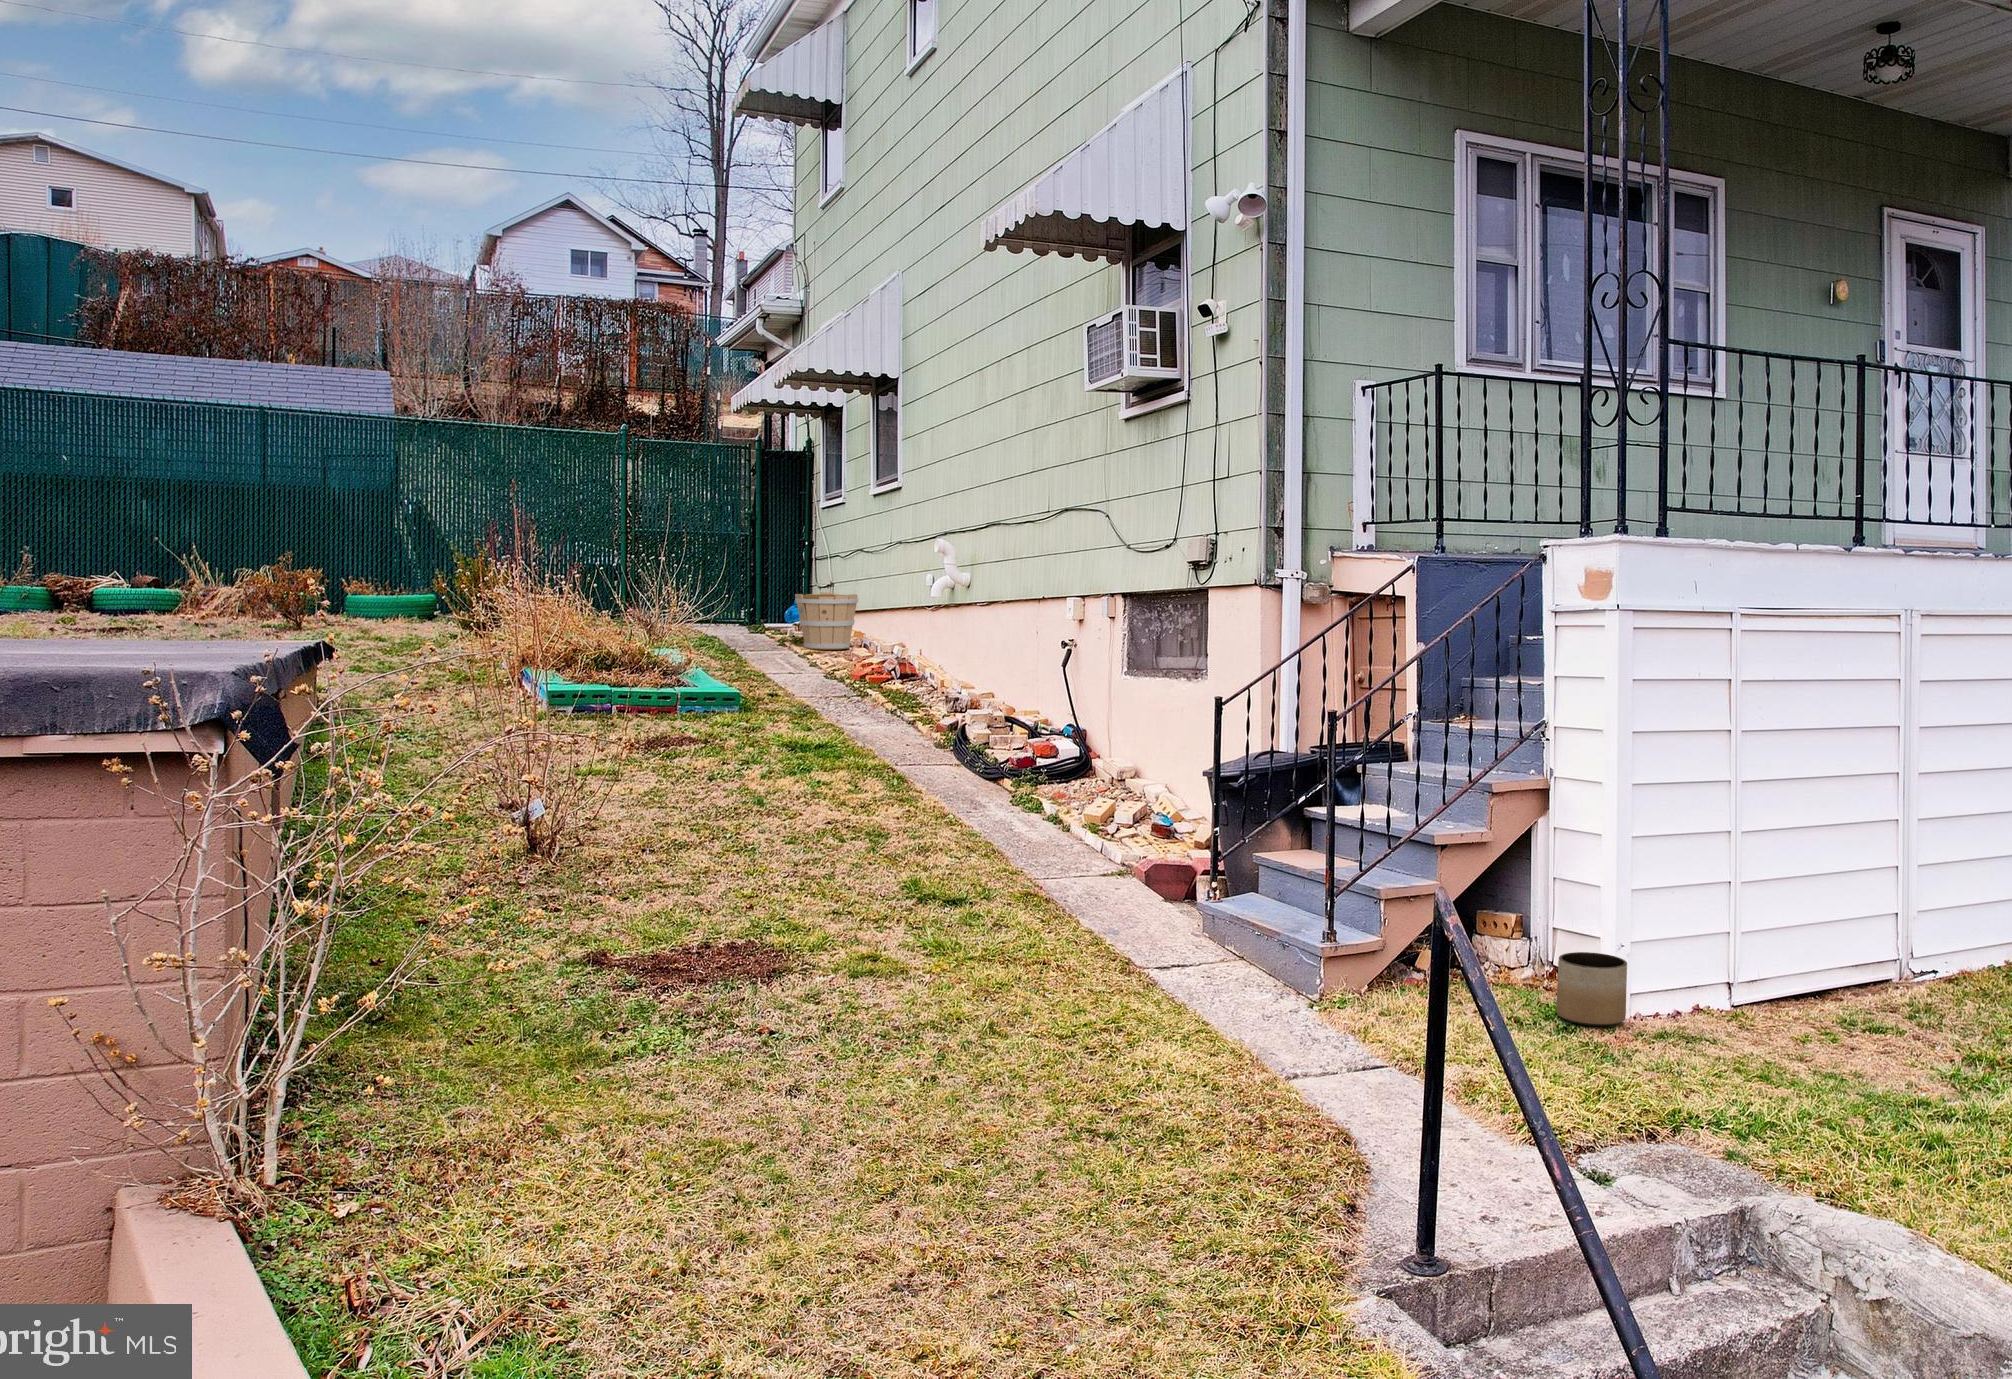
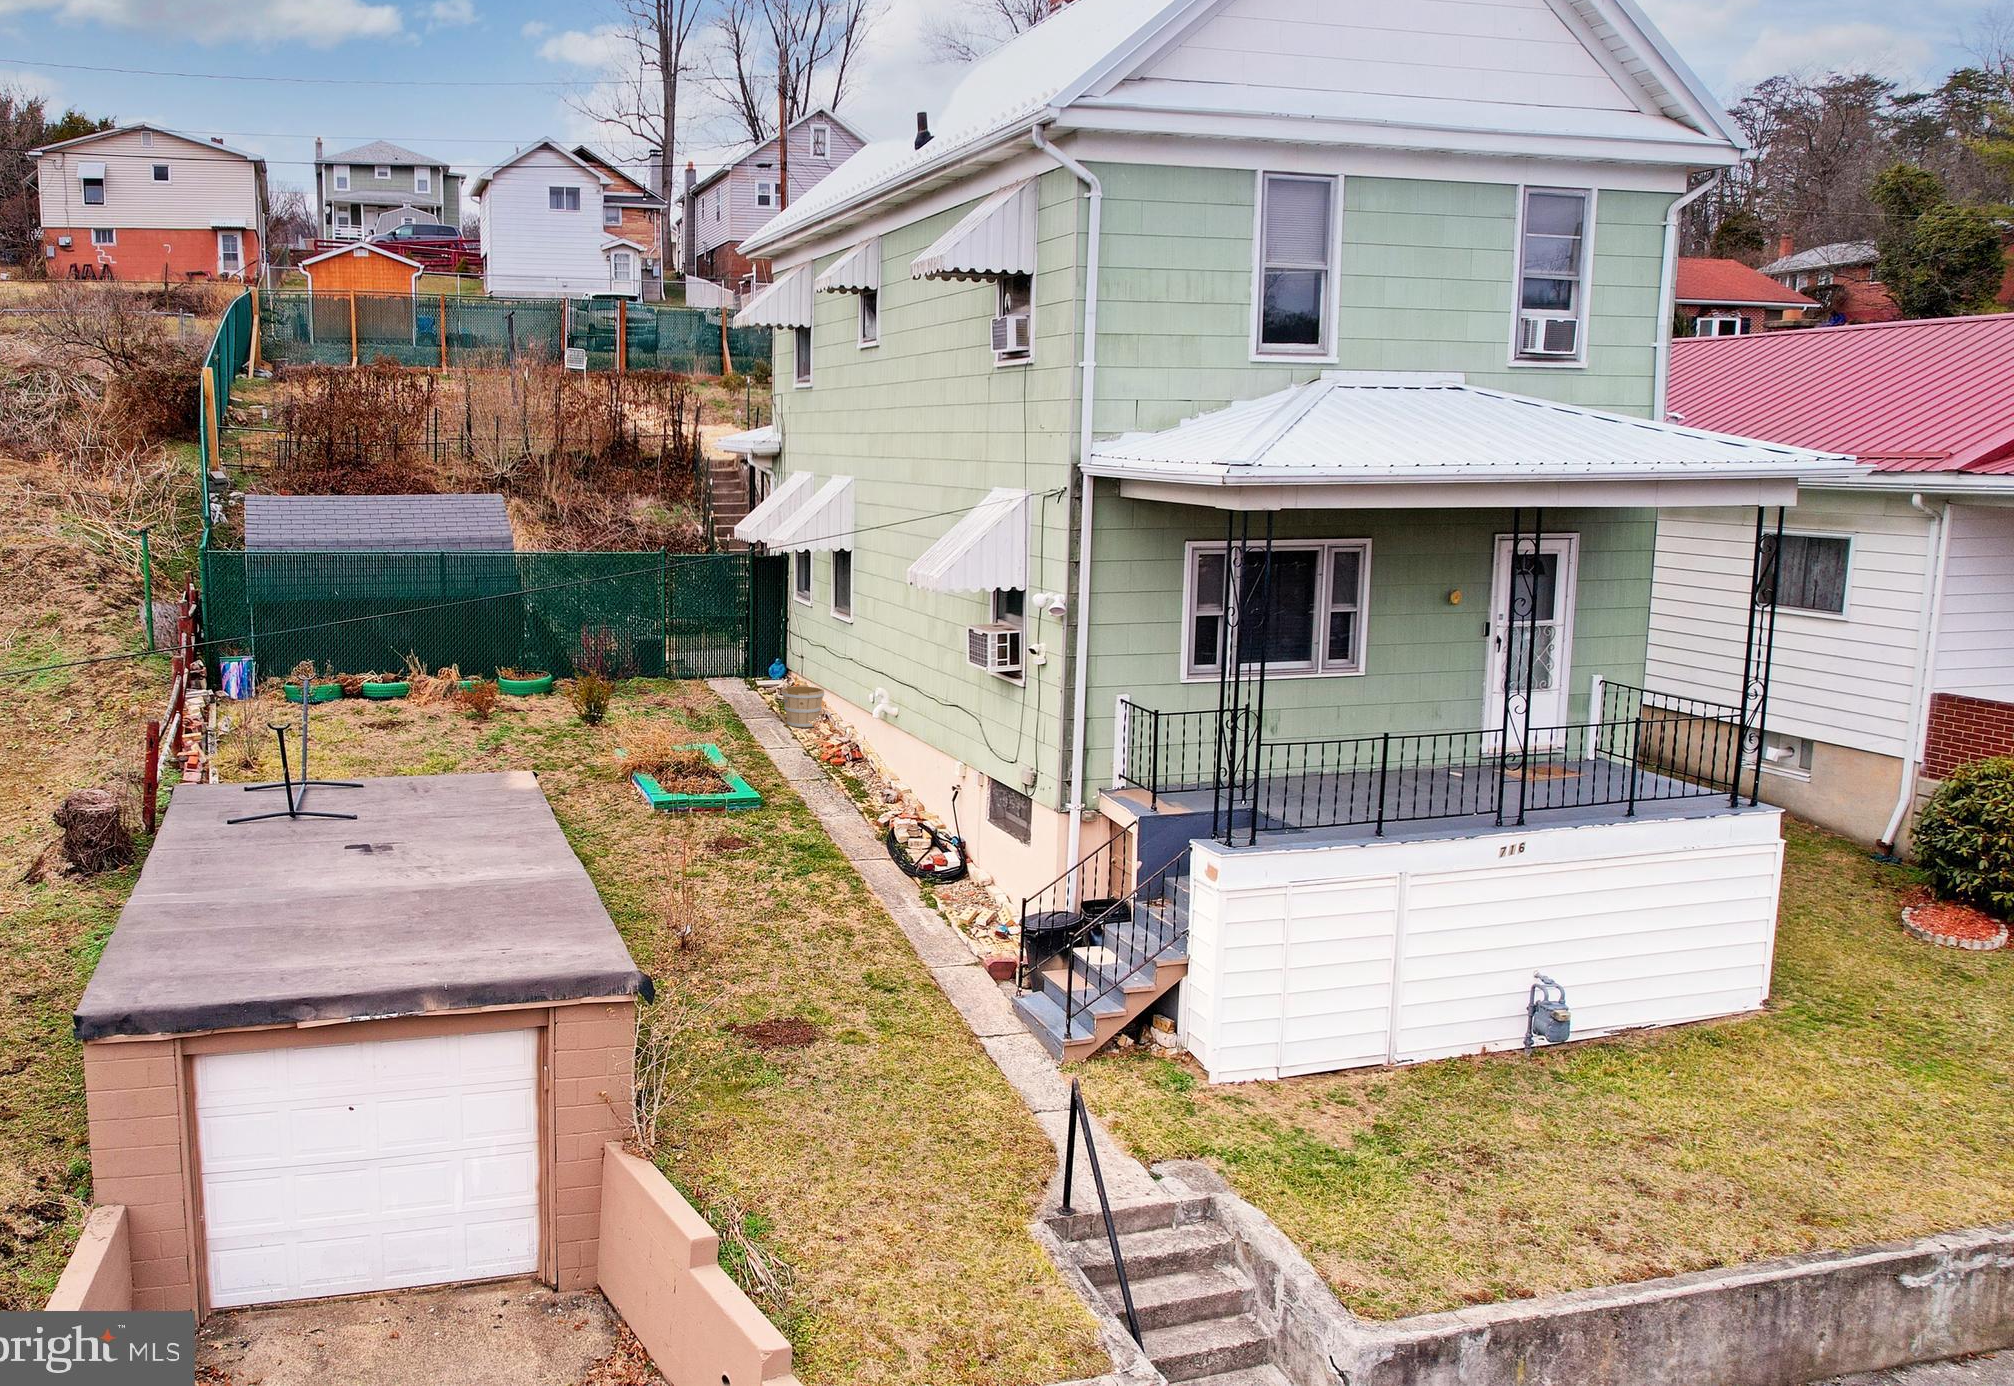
planter: present [1556,952,1627,1026] -> none [1175,1050,1207,1088]

